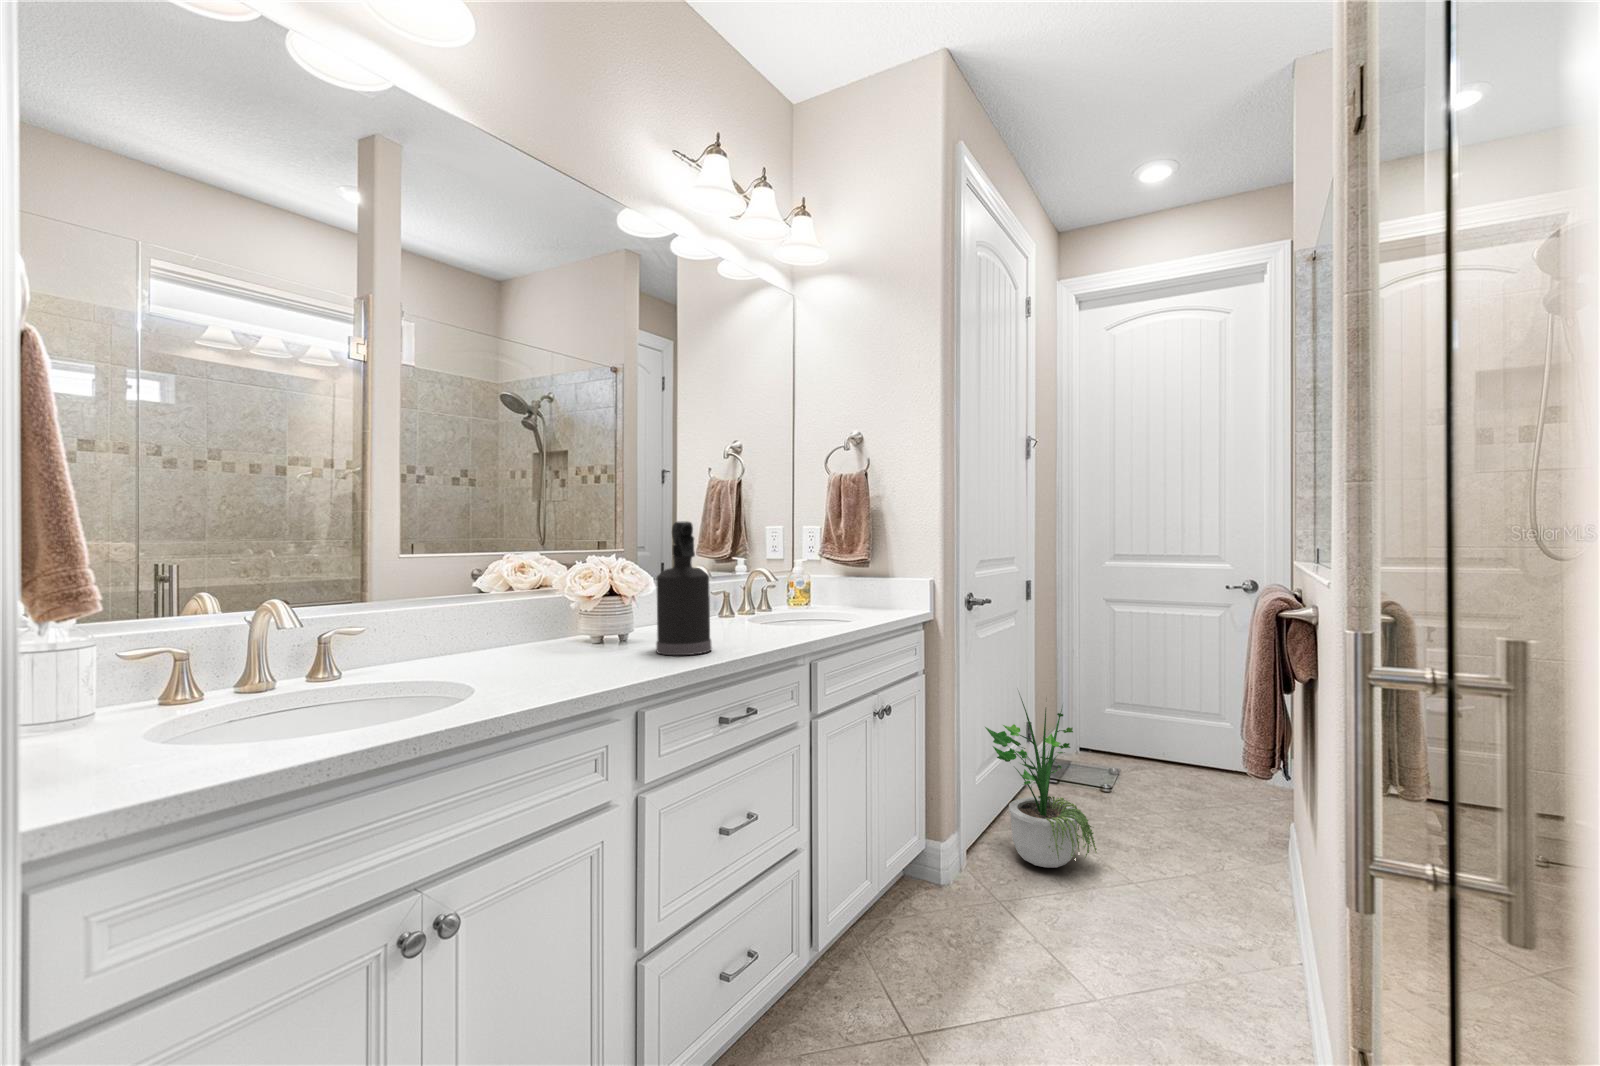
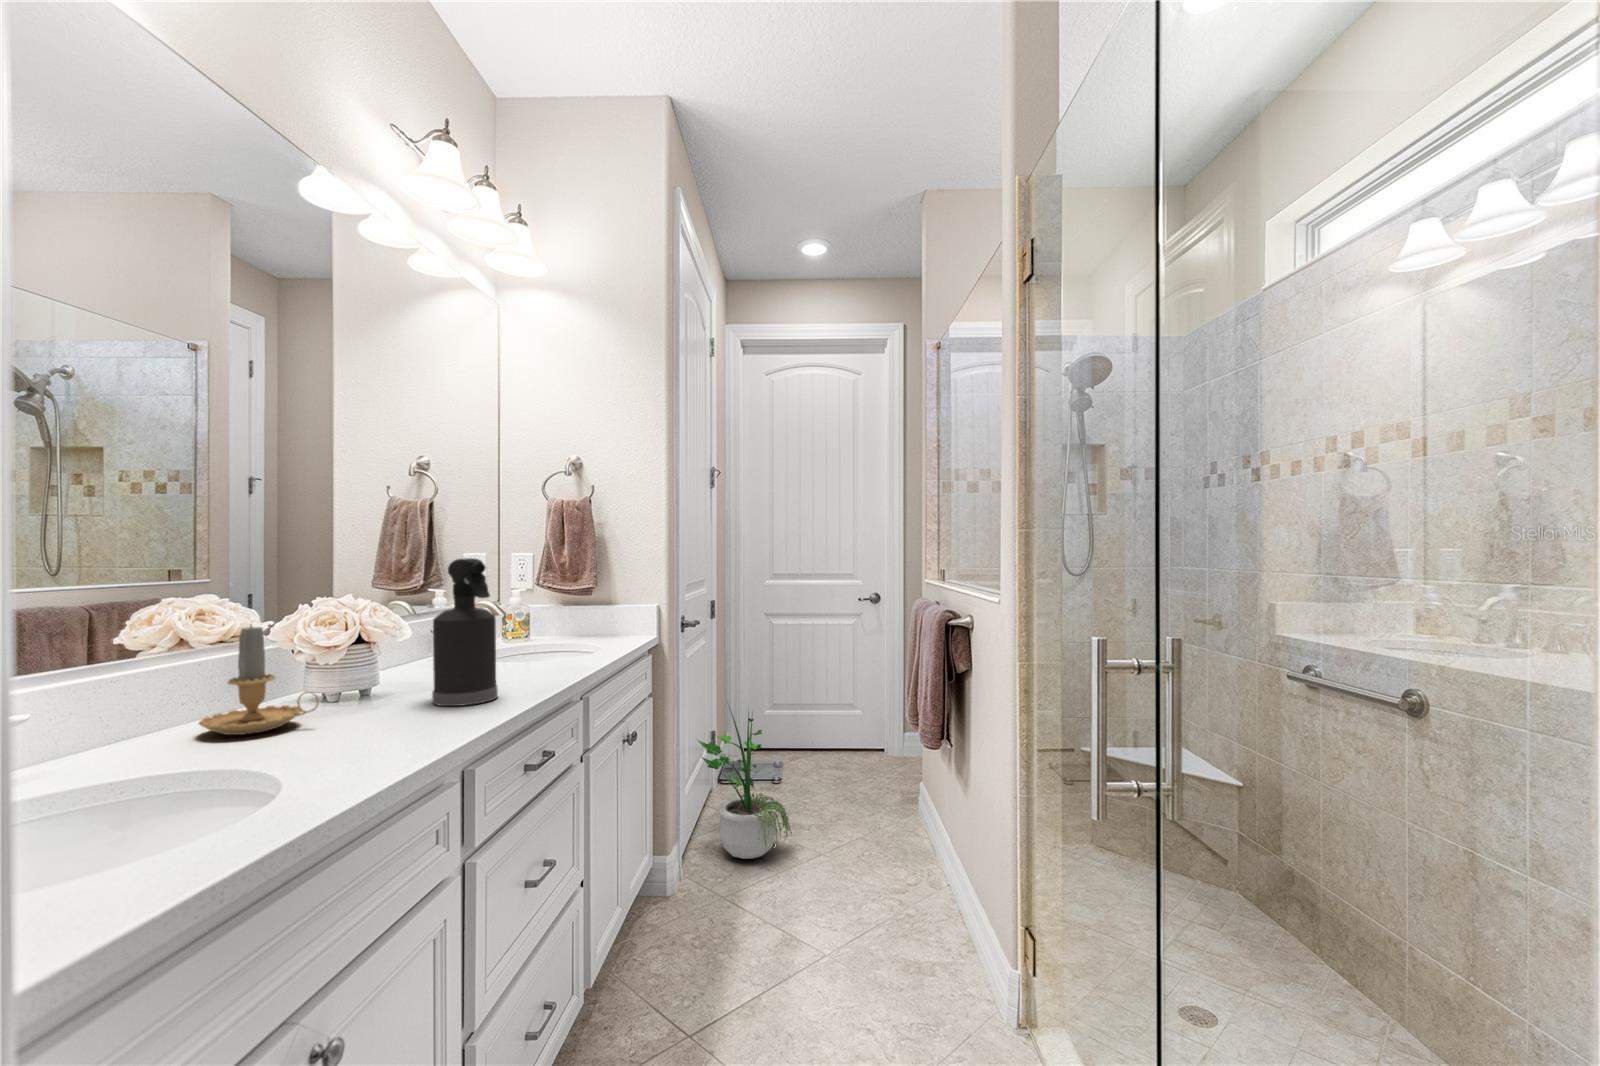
candle: none [481,569,557,659] -> present [199,626,319,735]

